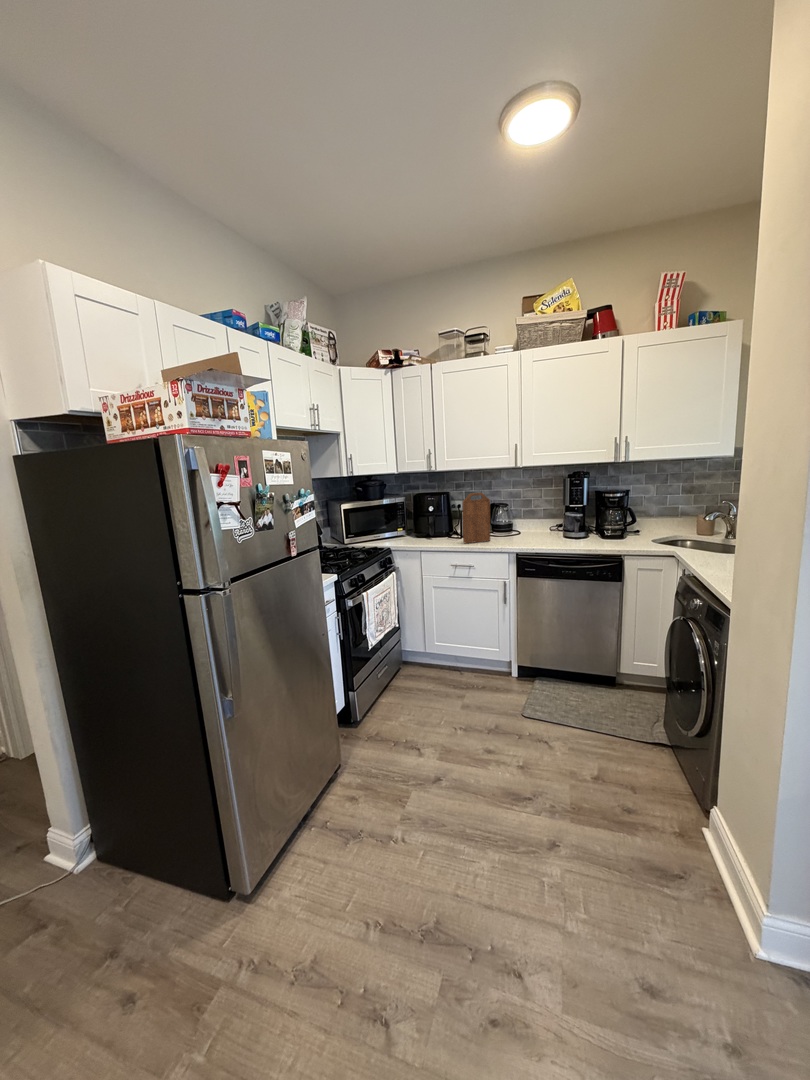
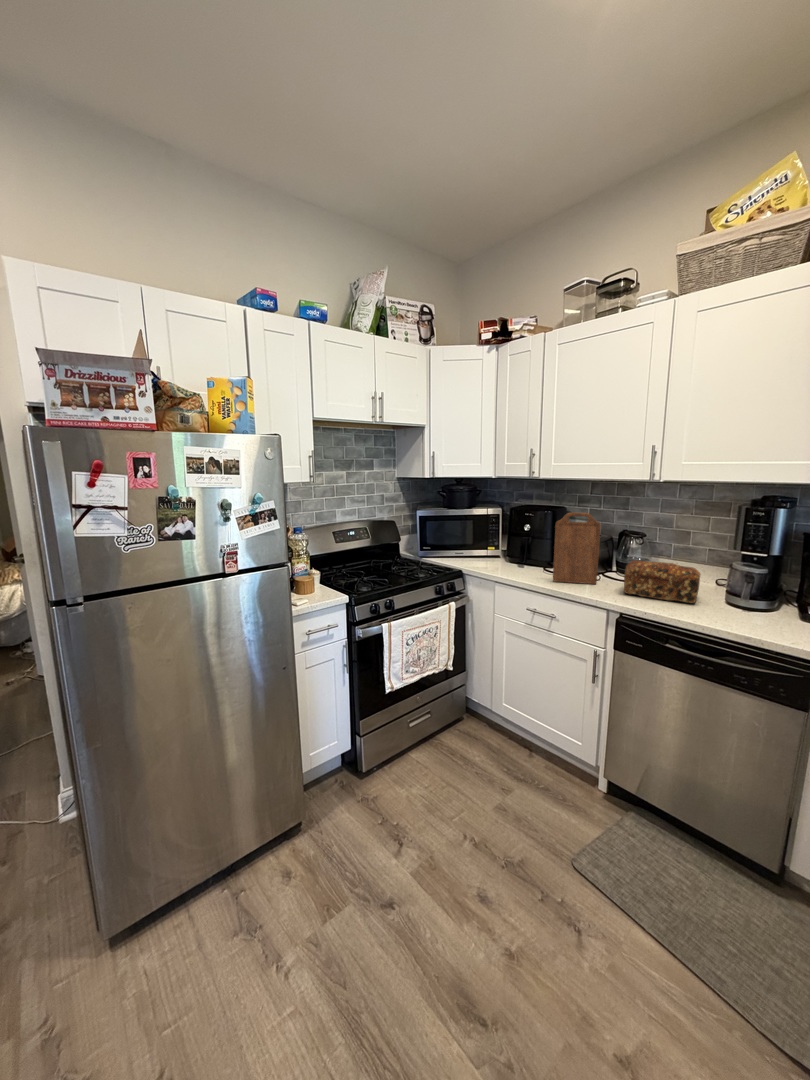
bread loaf: none [509,520,553,543] -> present [624,560,700,603]

